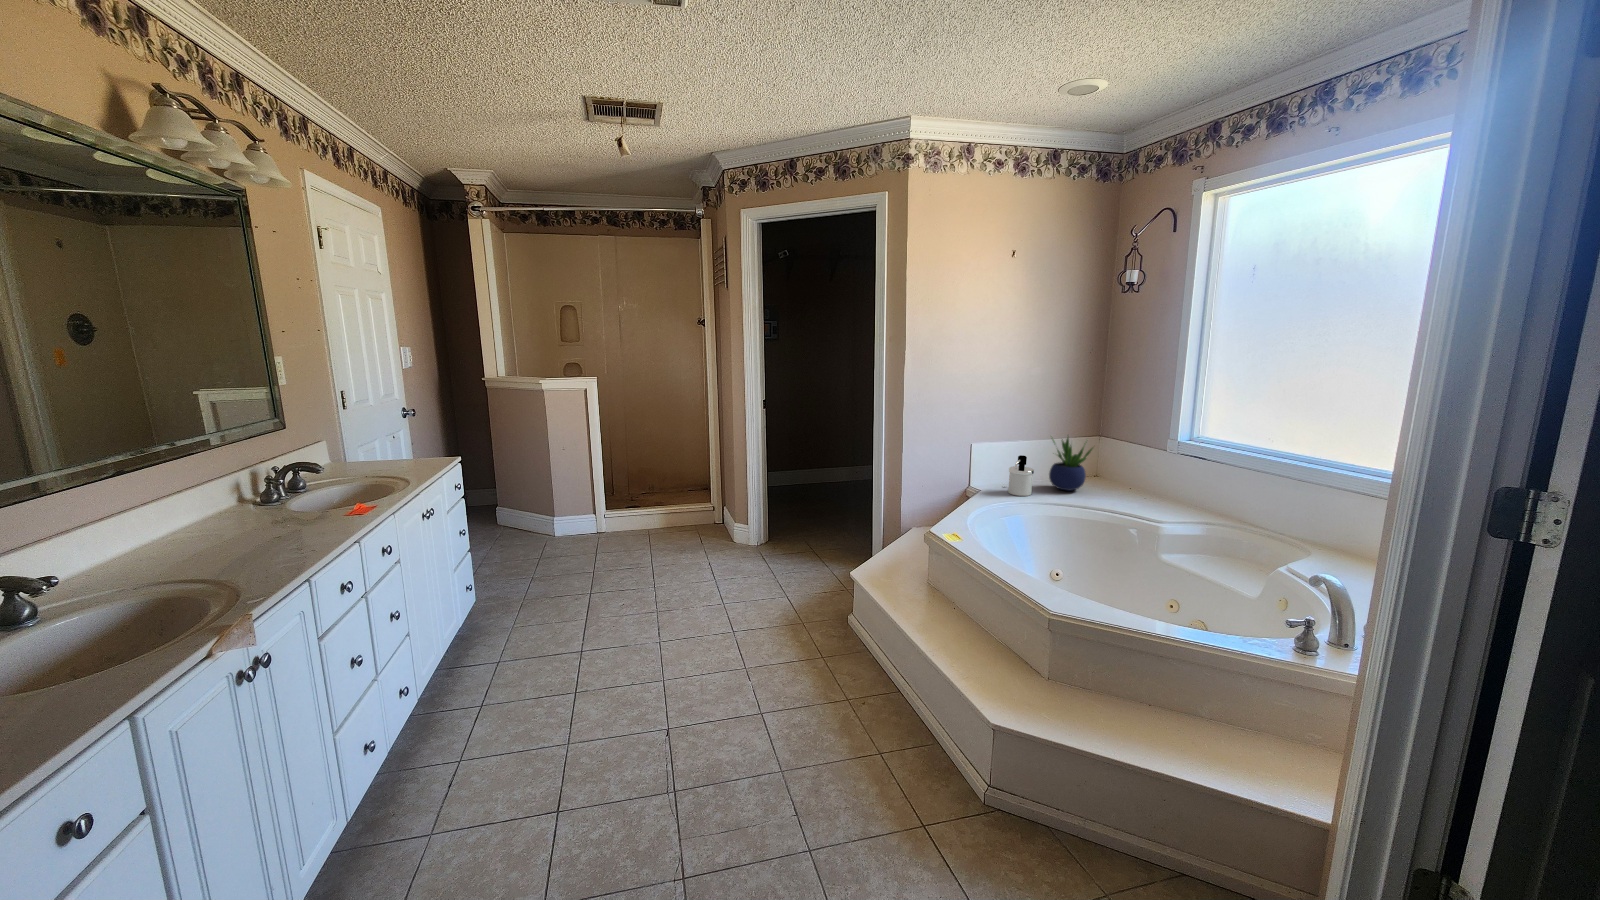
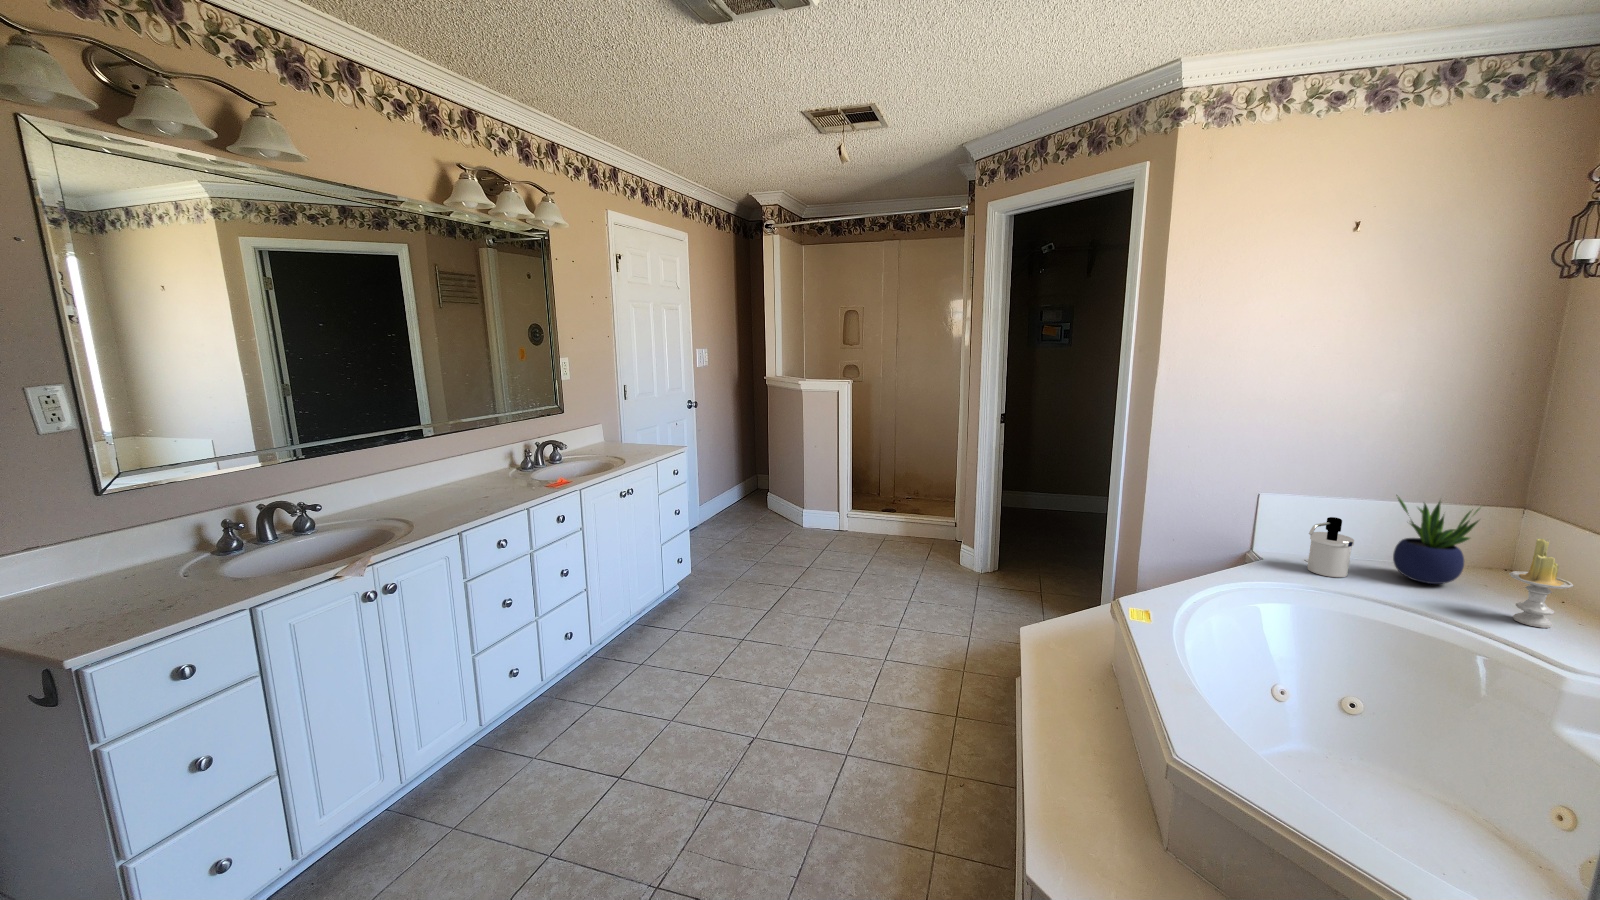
candle: none [1117,453,1147,506] -> present [1509,539,1573,628]

